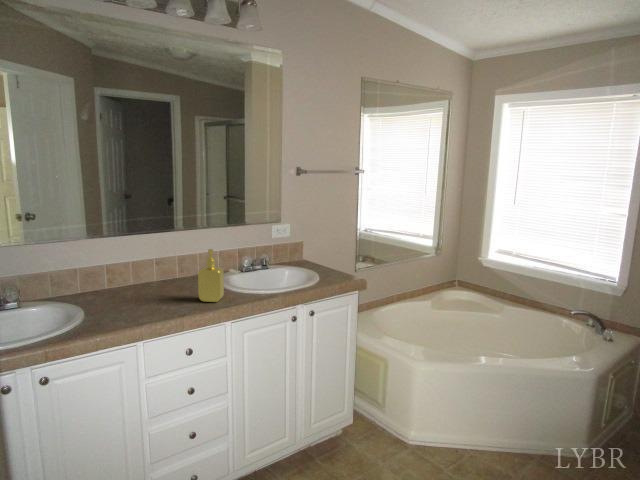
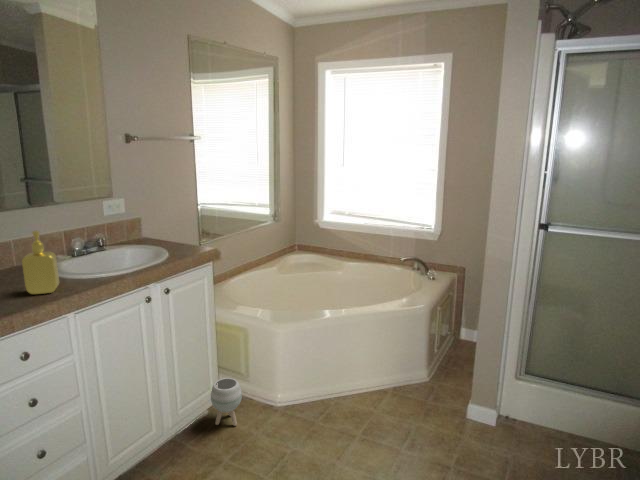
planter: none [344,403,373,453] -> present [211,378,242,426]

